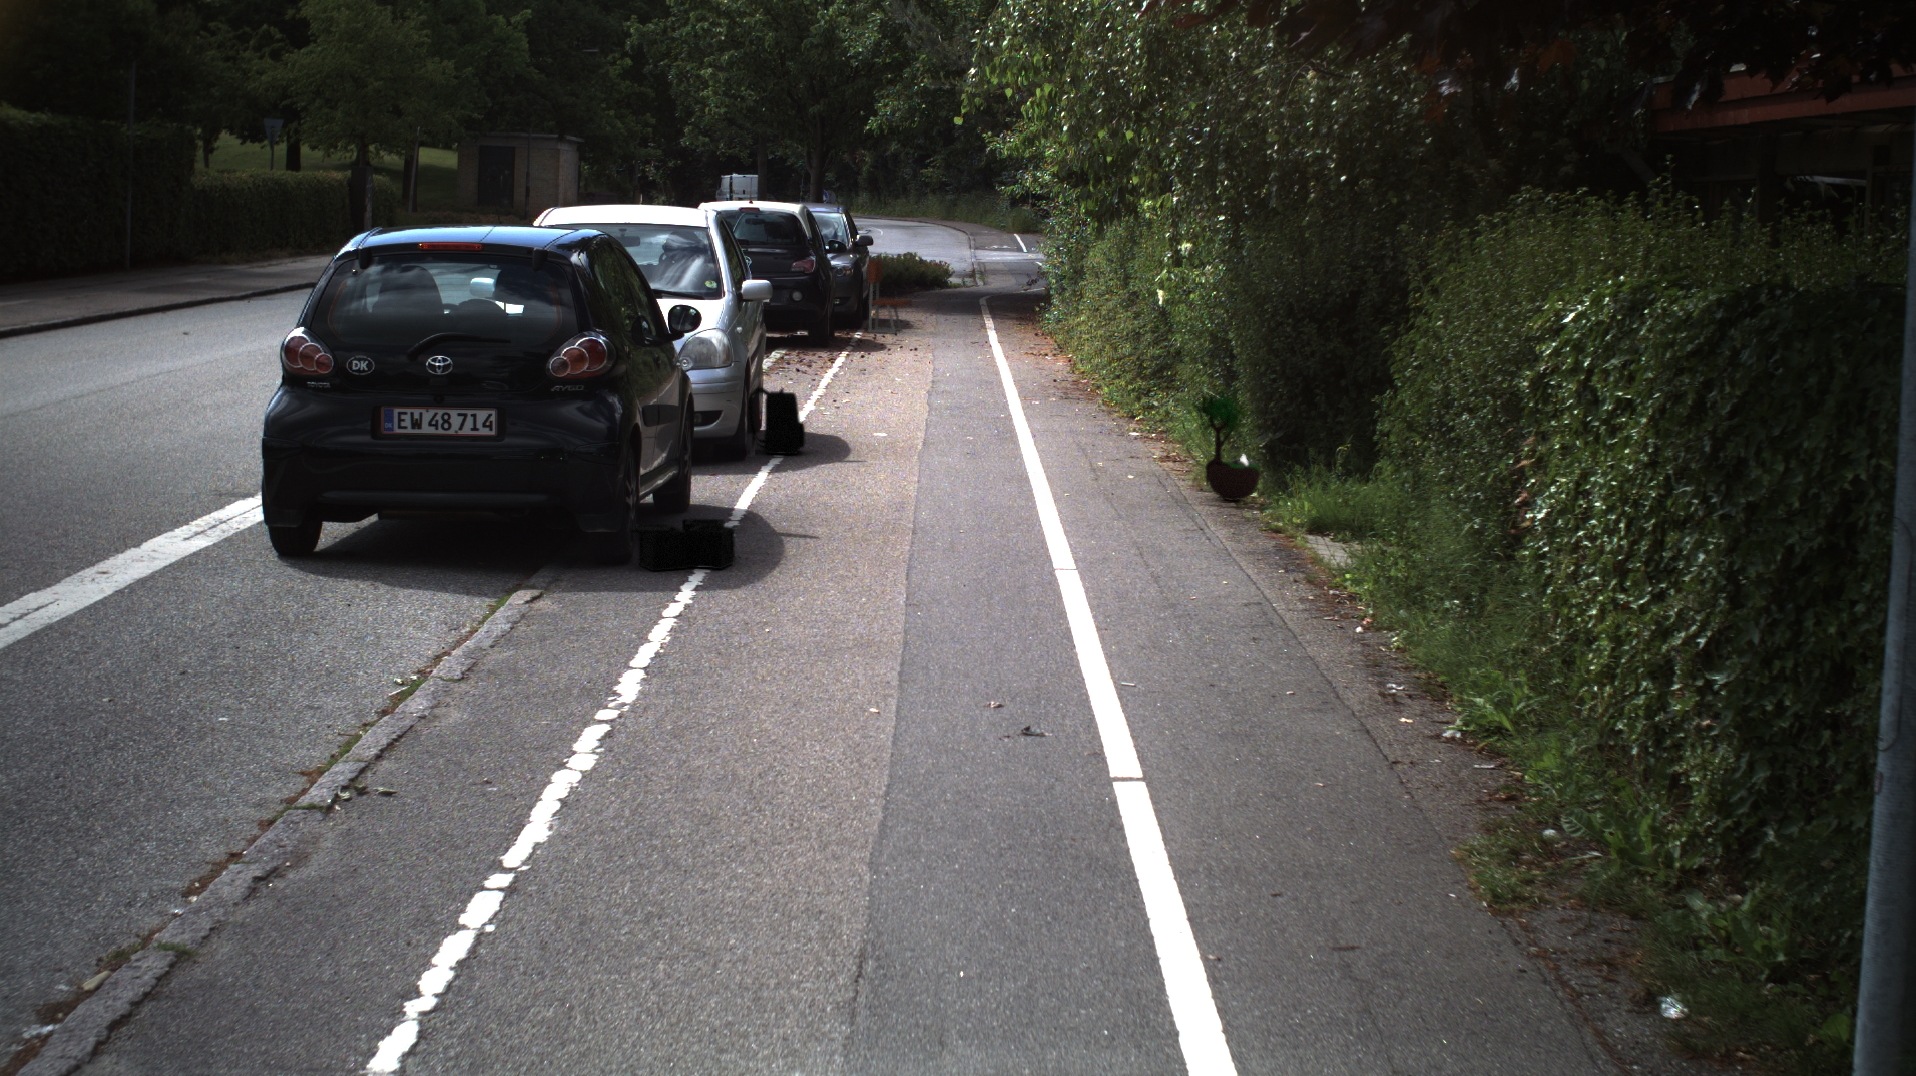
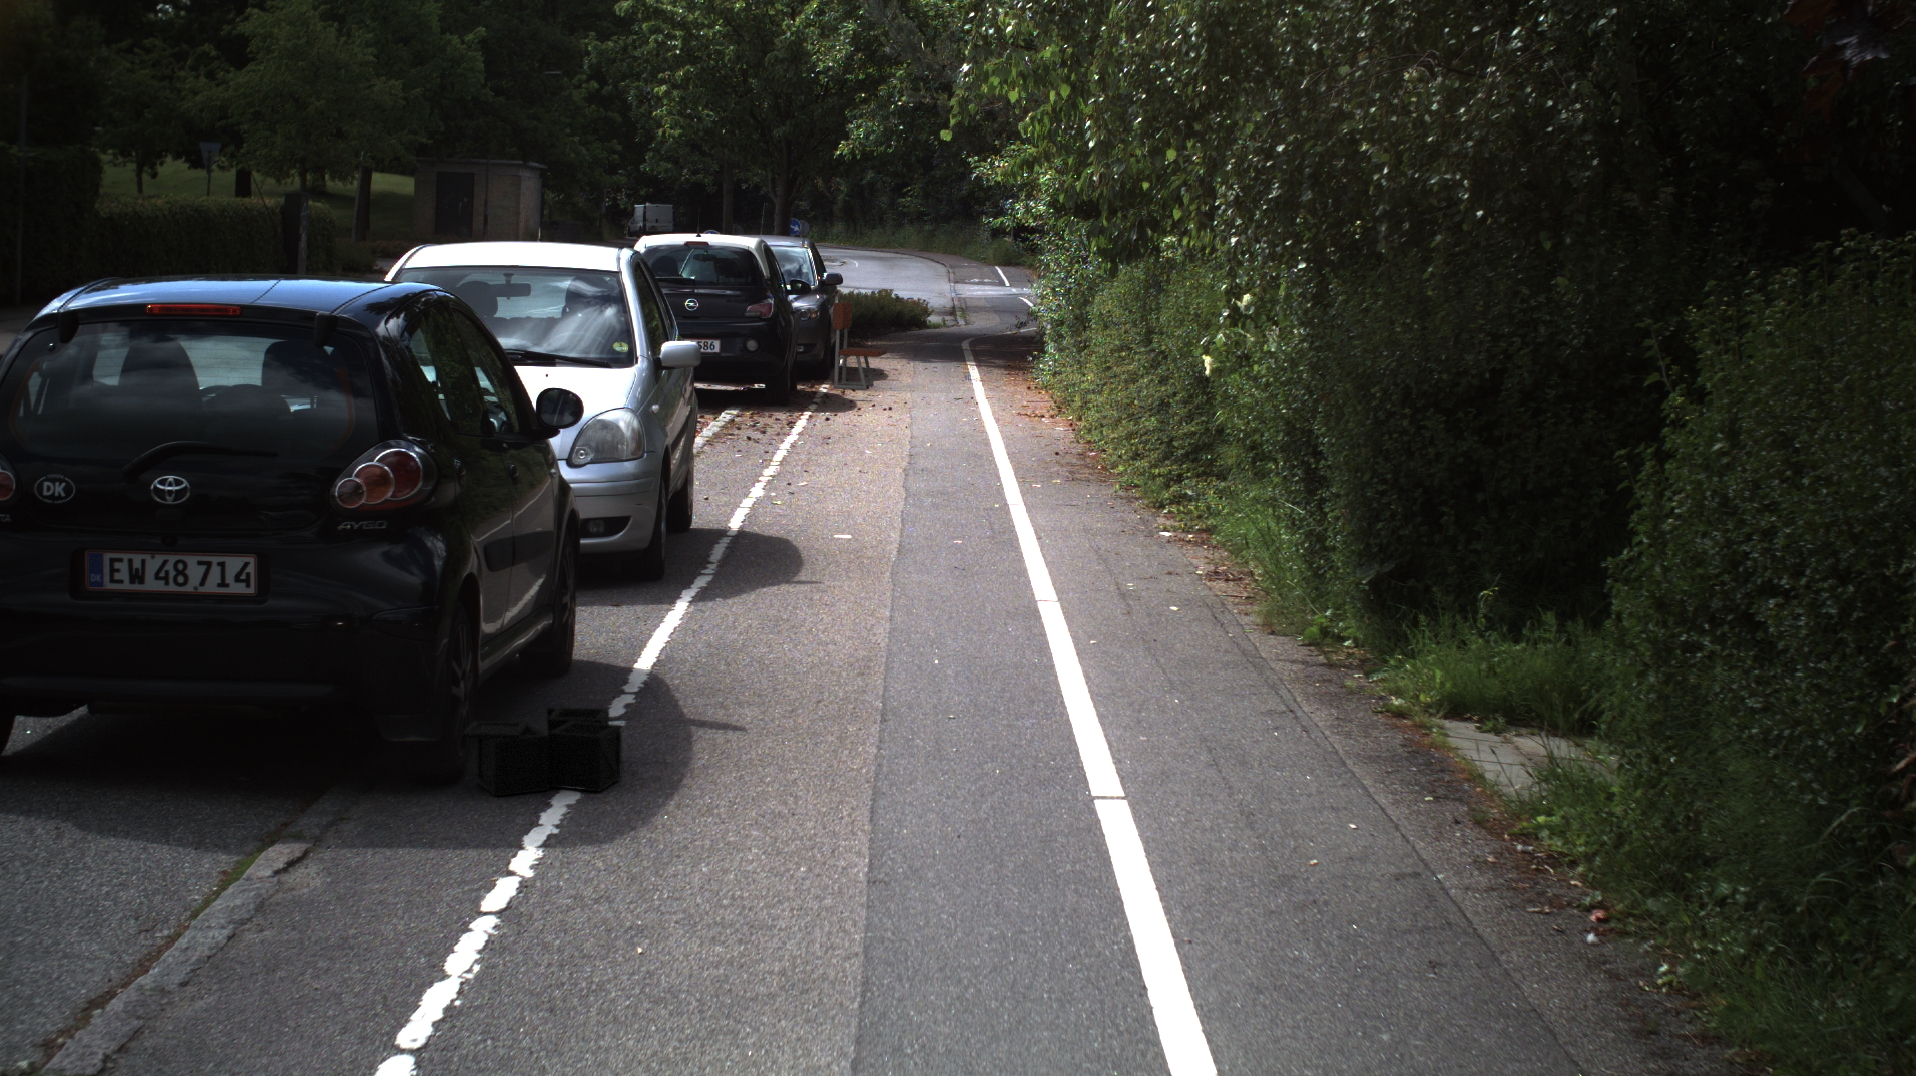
potted tree: present [1188,384,1260,500] -> none [1258,484,1362,652]
backpack: present [748,387,806,454] -> none [668,482,745,572]

